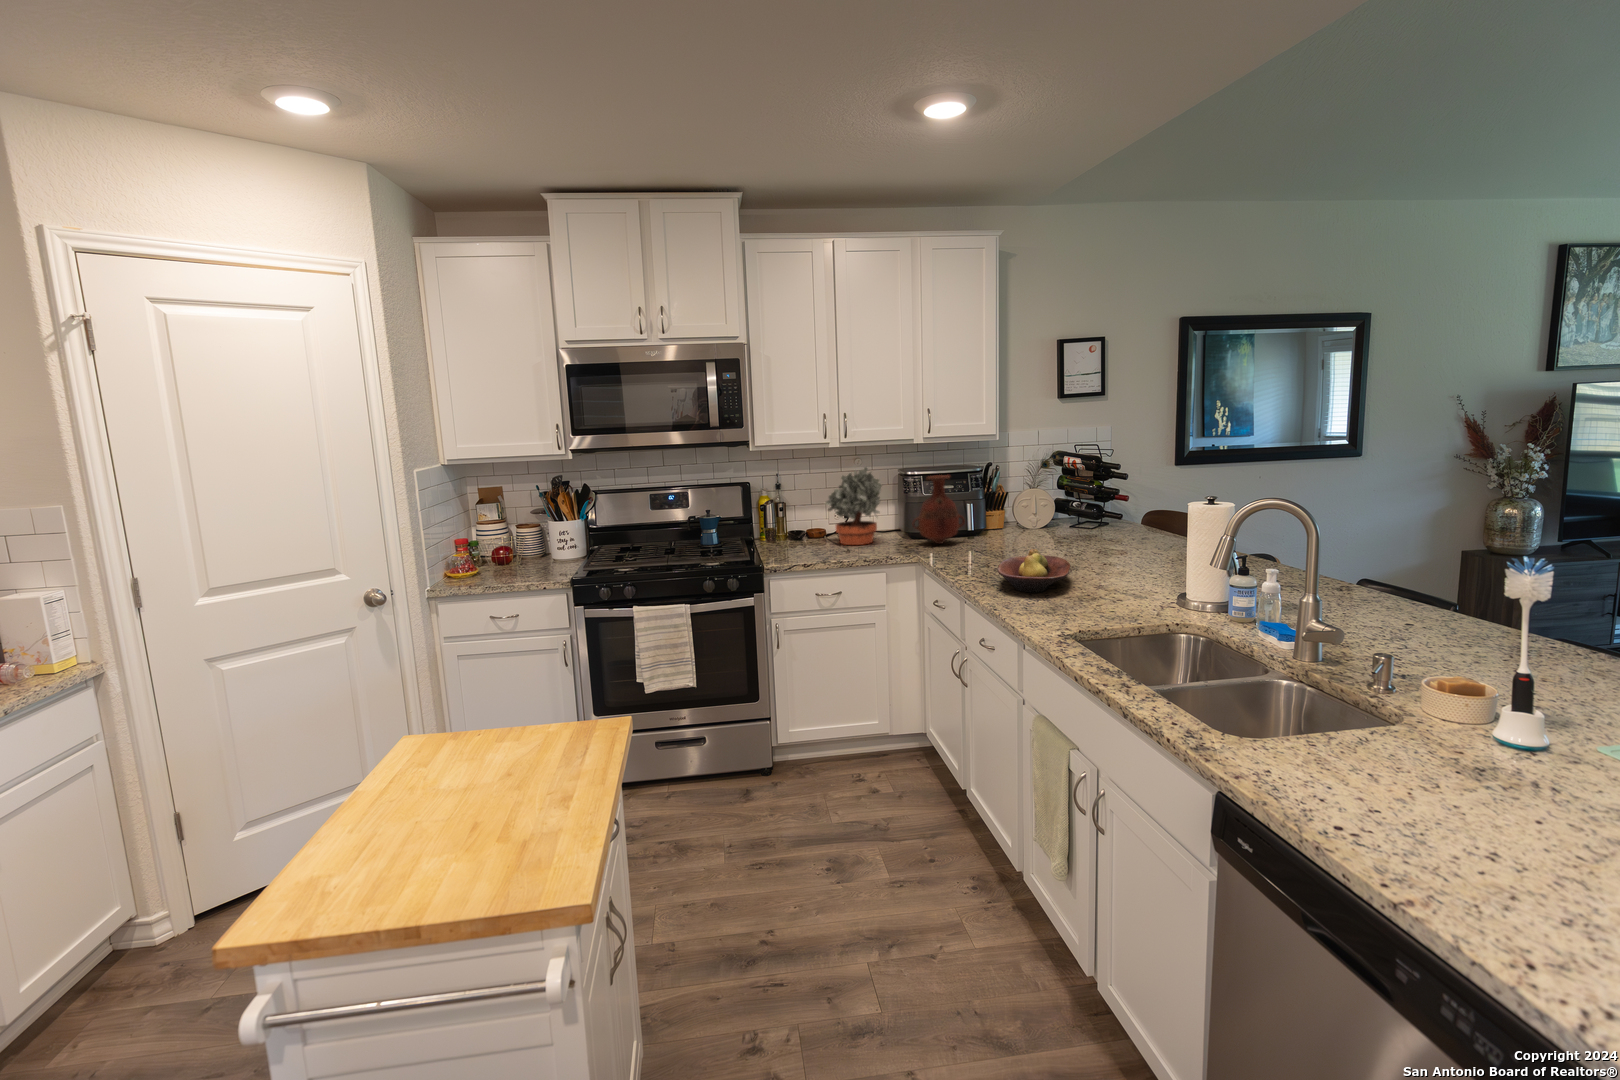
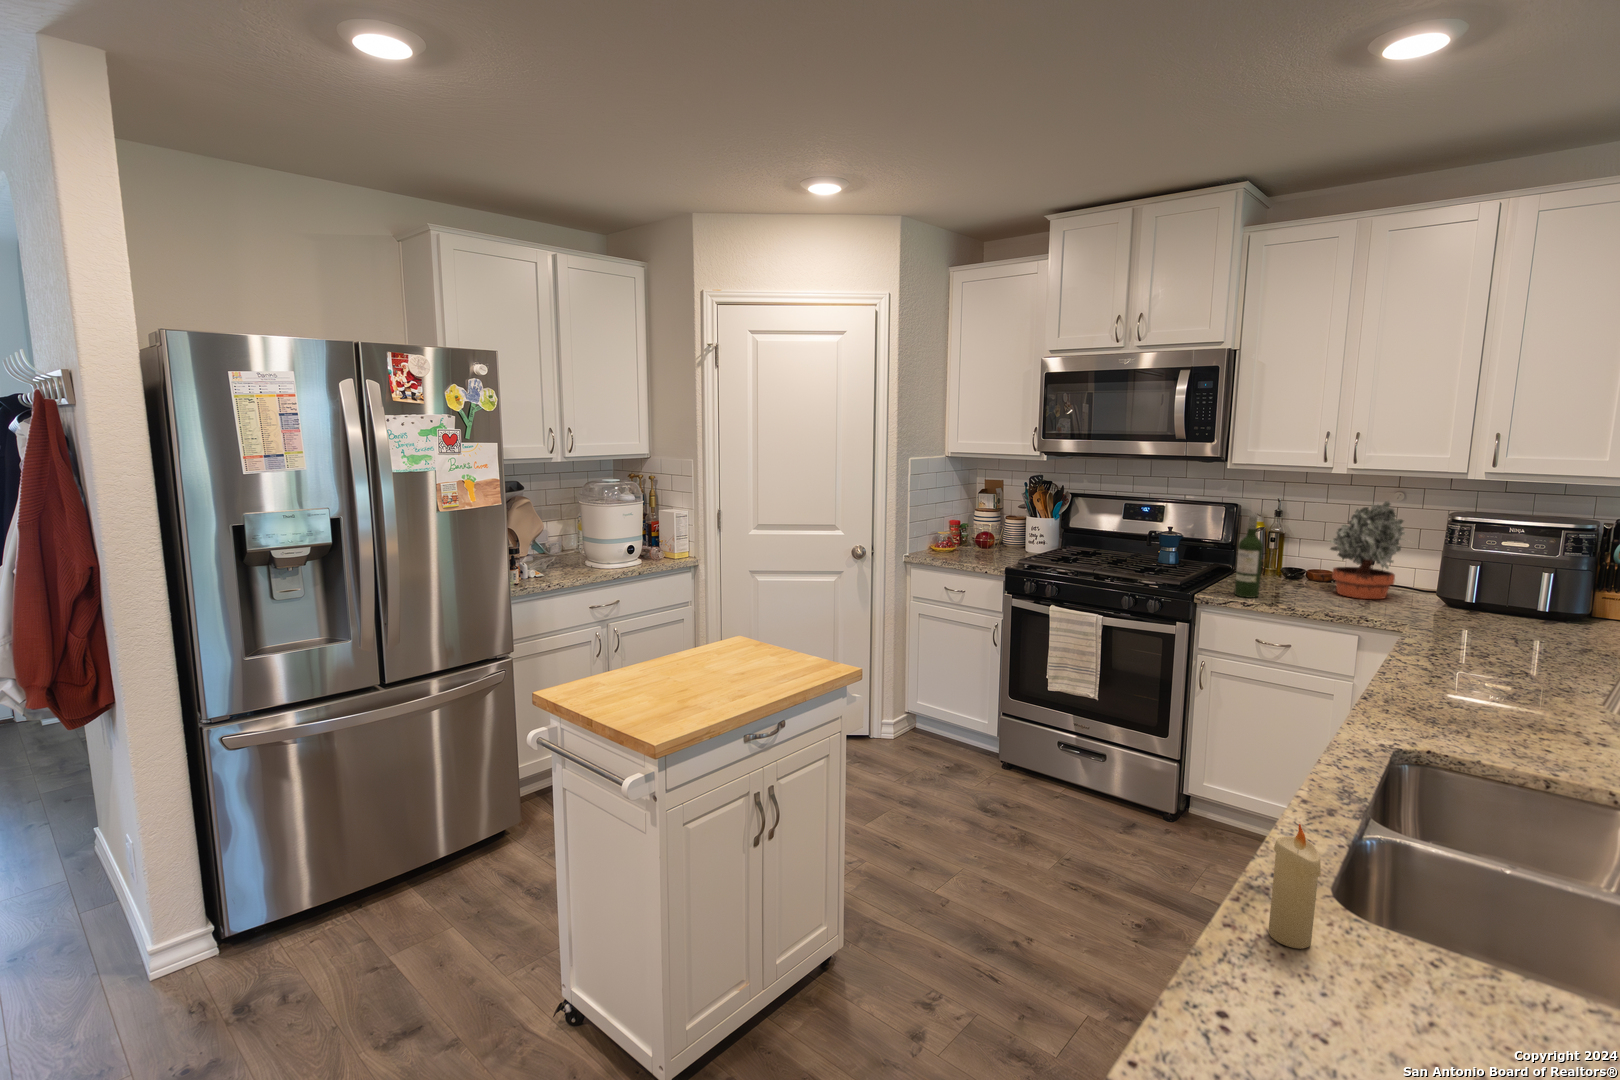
vase: present [912,475,965,544] -> none [1435,525,1528,619]
wine bottle: none [785,487,806,560] -> present [1234,513,1263,598]
fruit bowl: present [997,549,1070,593] -> none [1418,643,1581,700]
candle: none [1274,682,1312,777] -> present [1268,824,1321,949]

